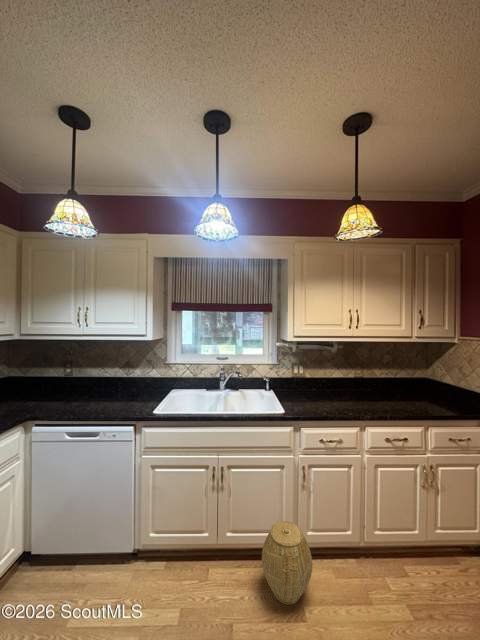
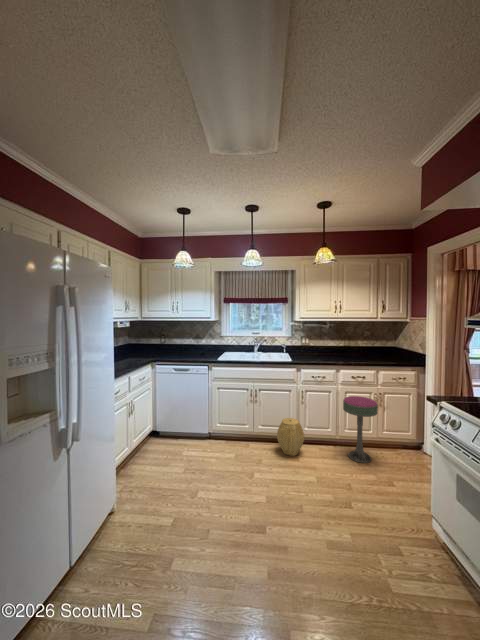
bar stool: none [379,475,446,614] -> present [343,396,378,463]

